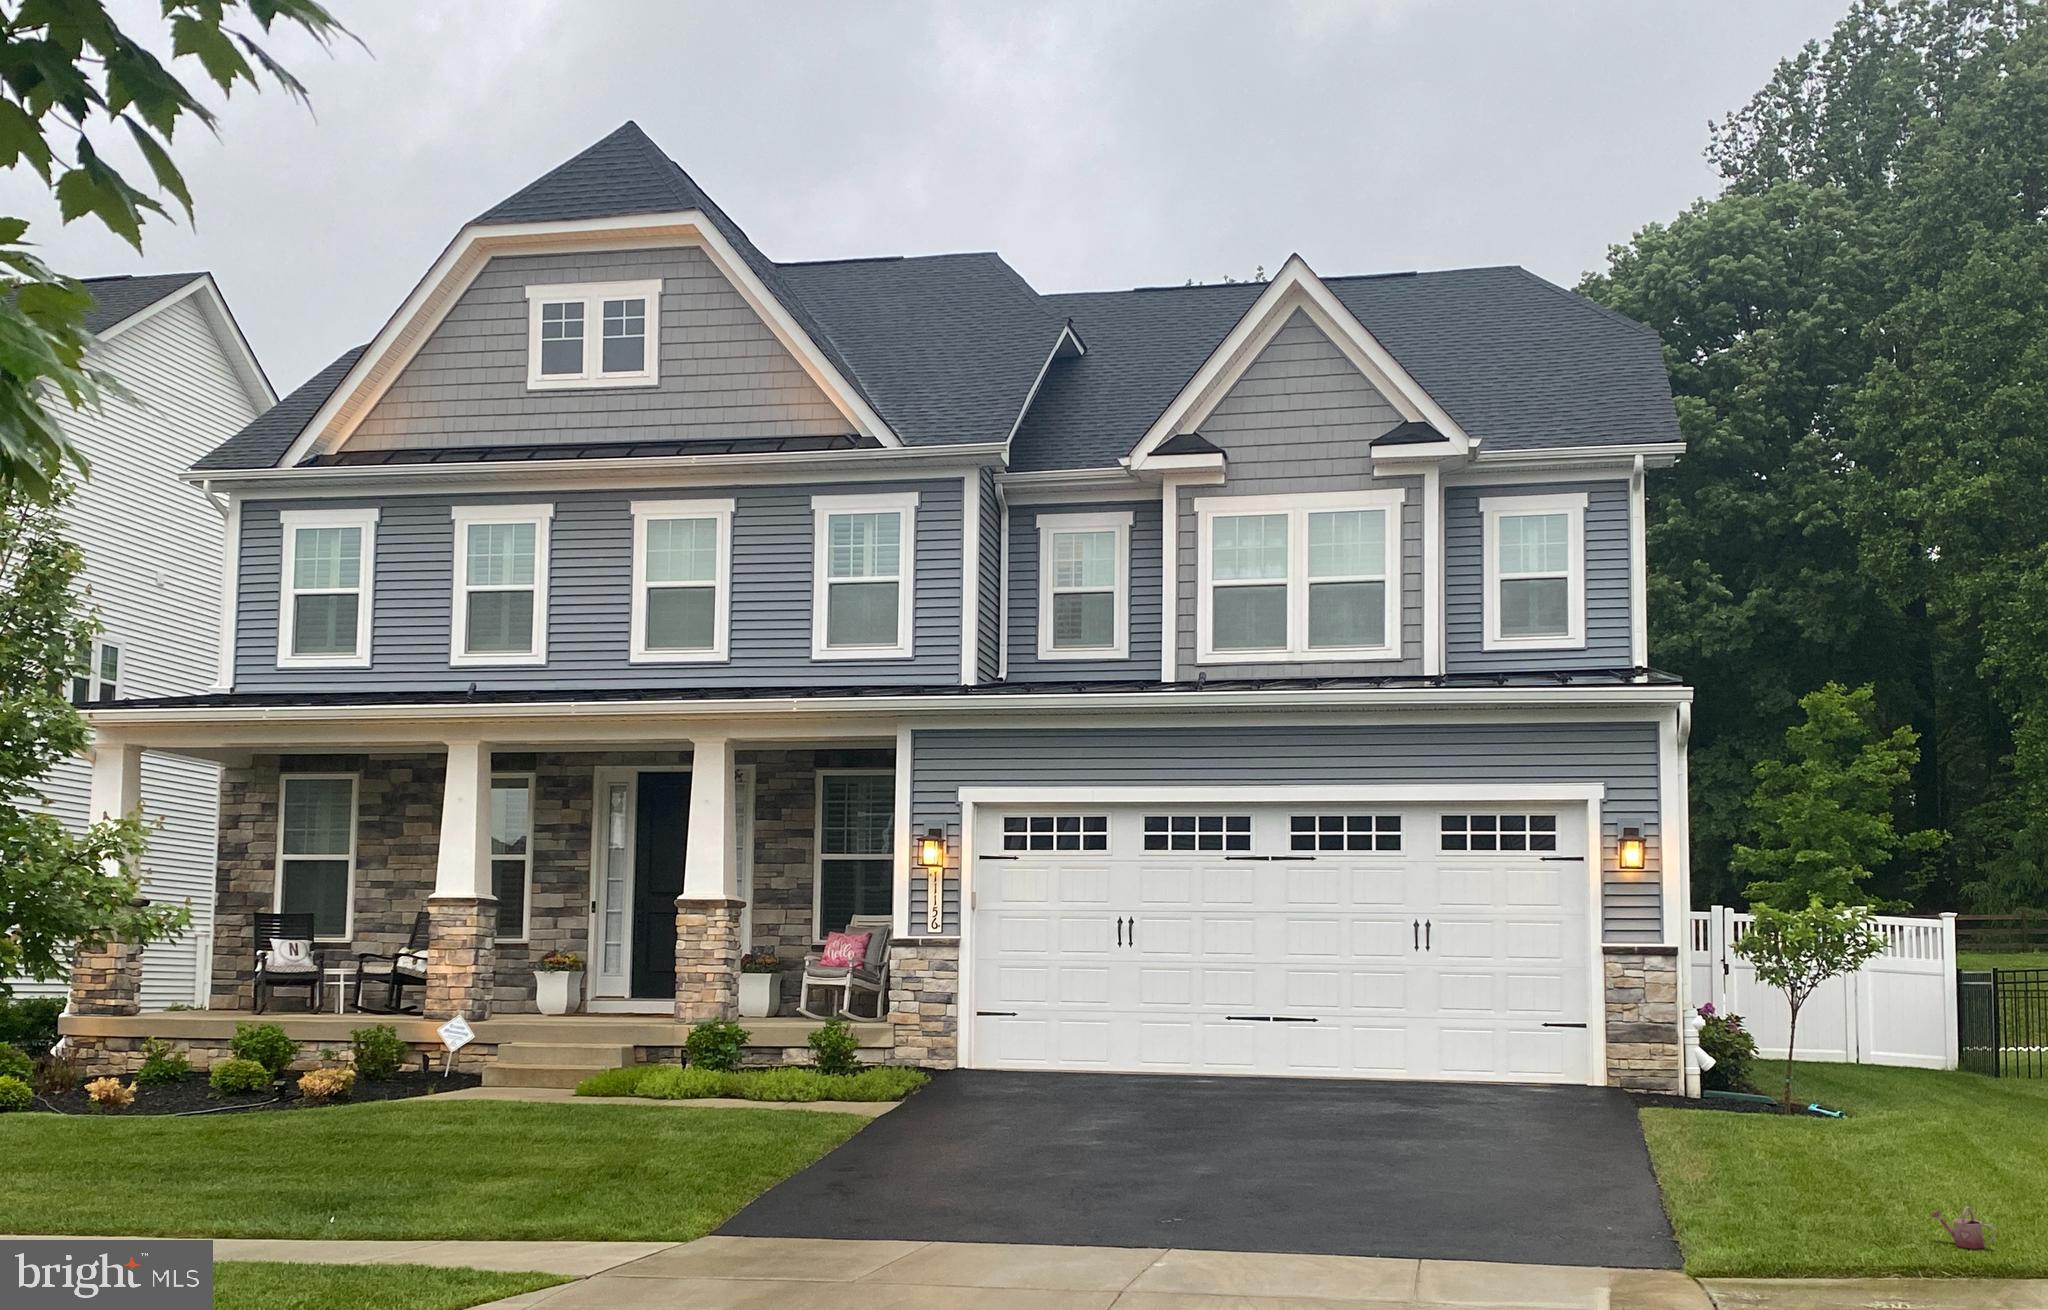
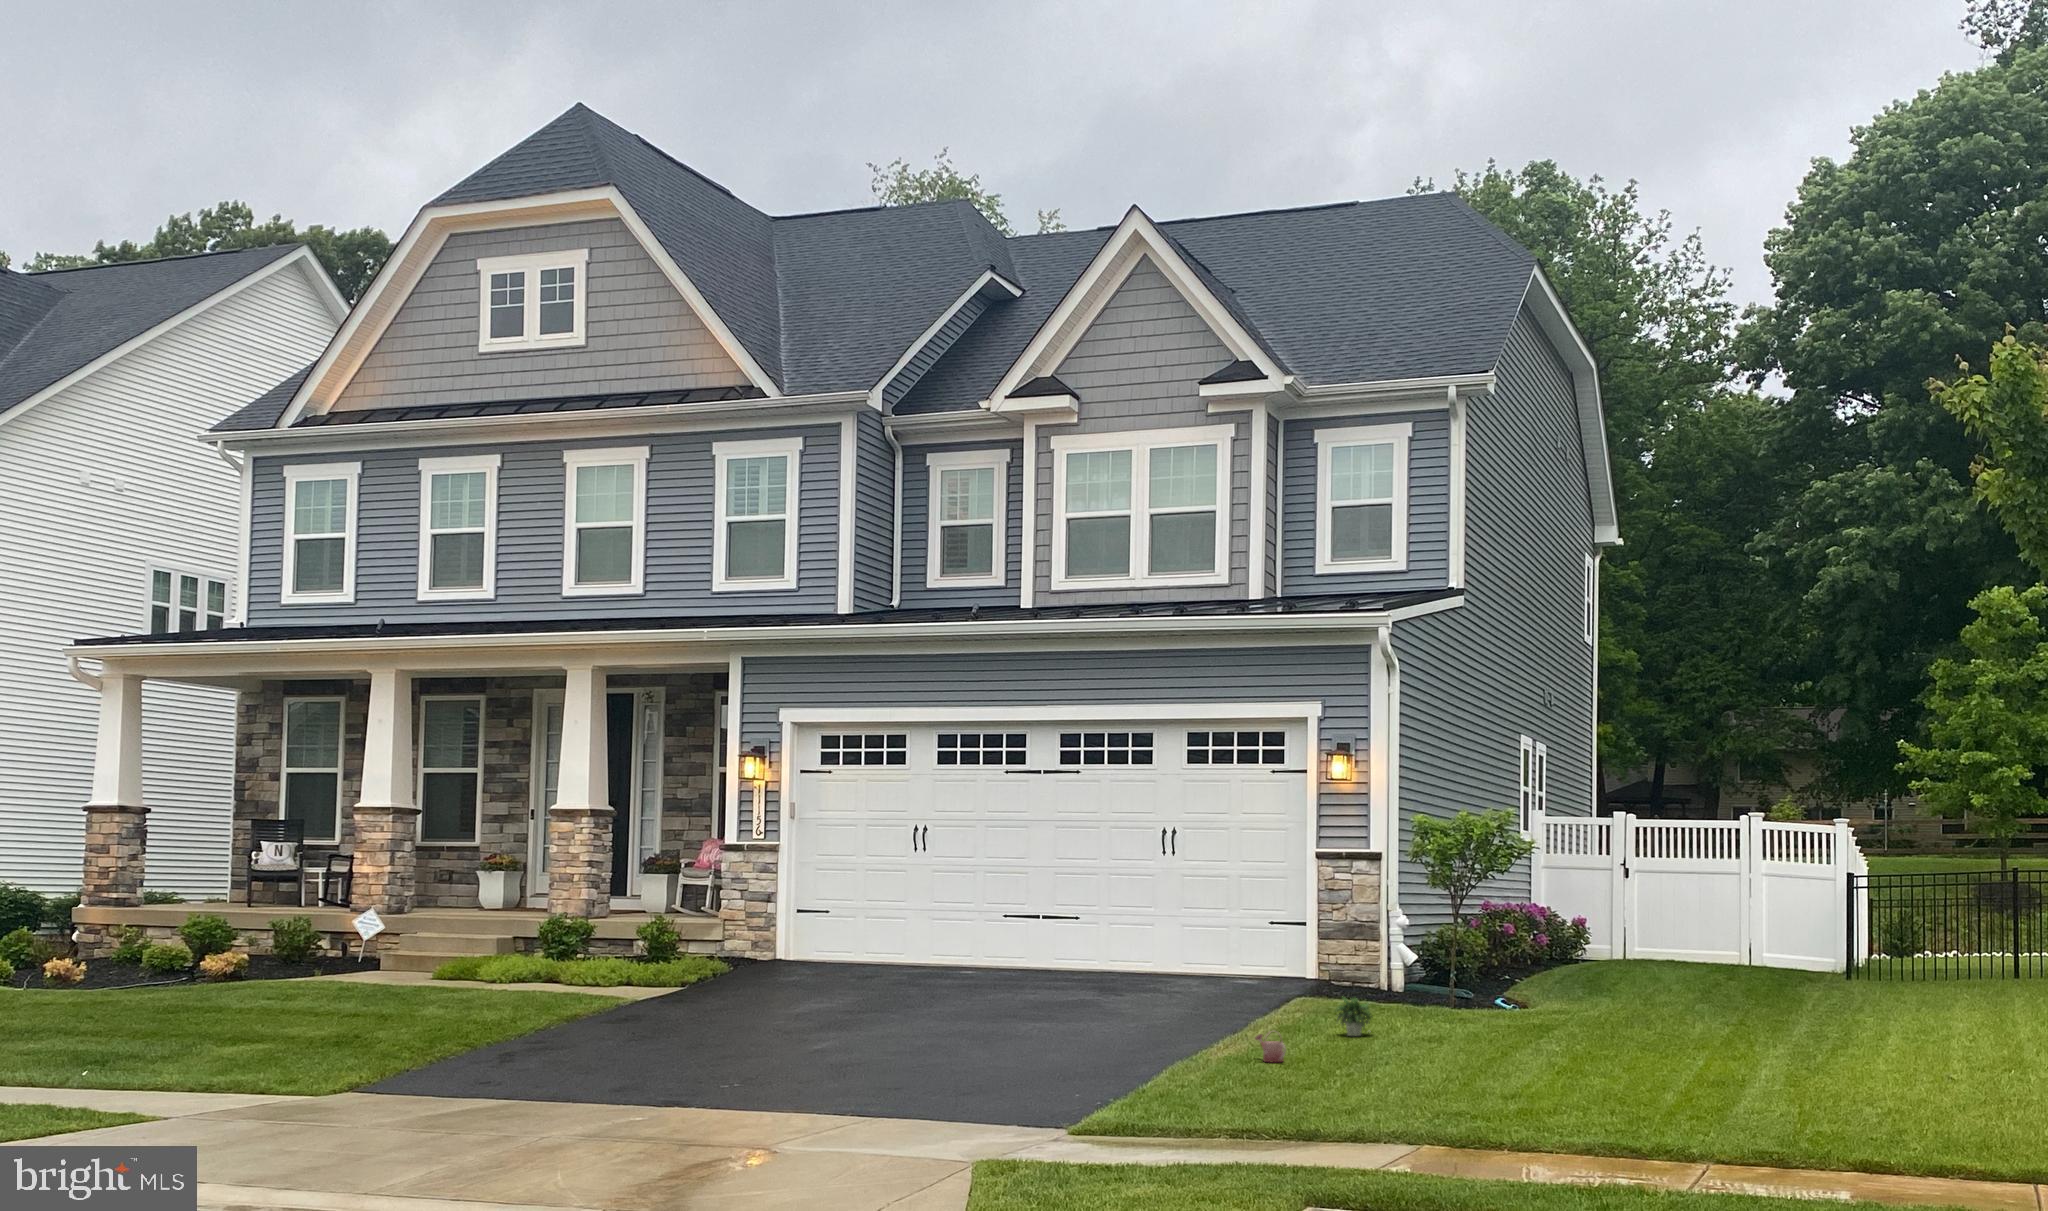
potted plant: none [1877,1135,1932,1185] -> present [1336,998,1372,1036]

